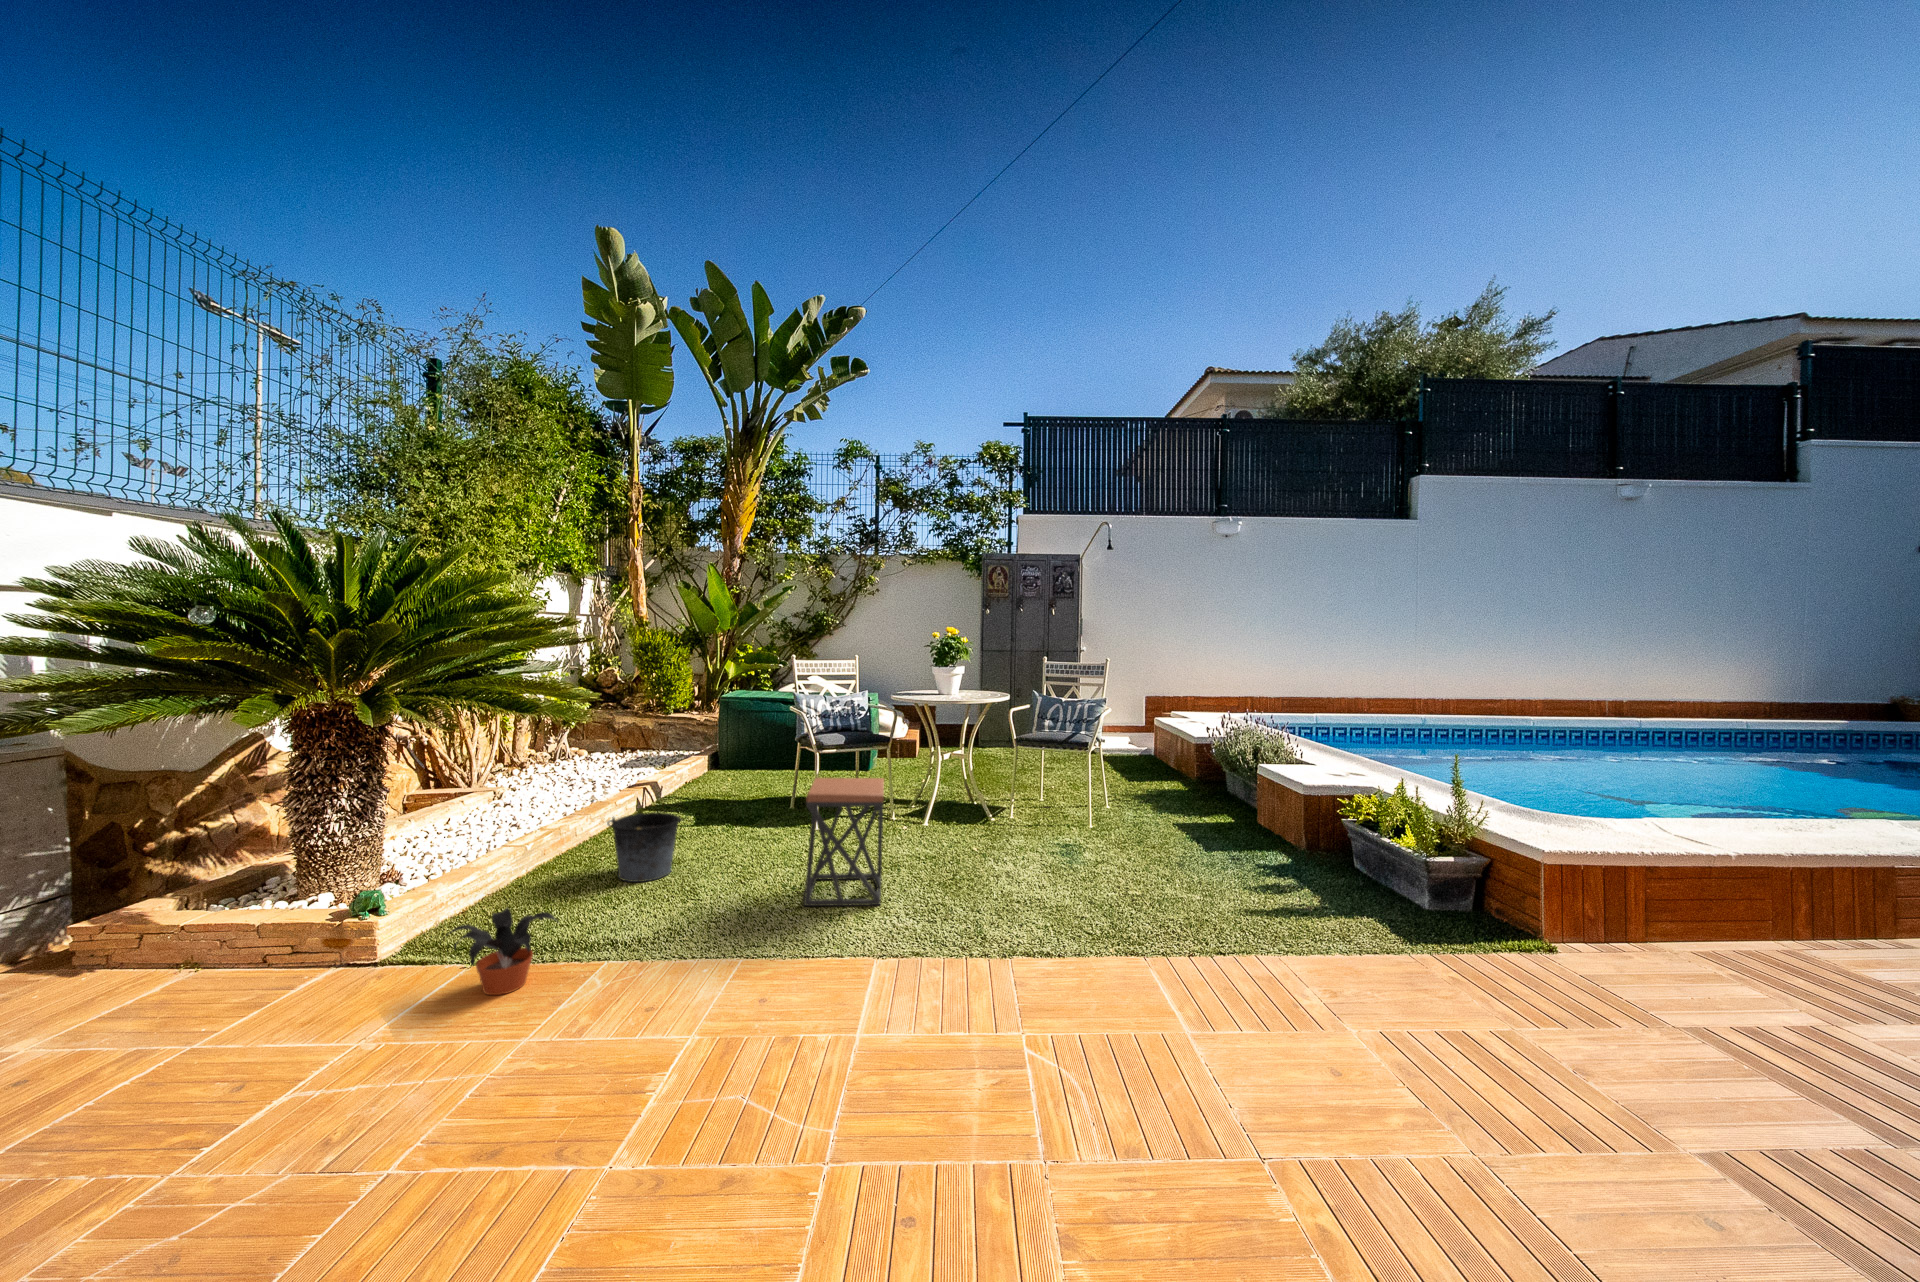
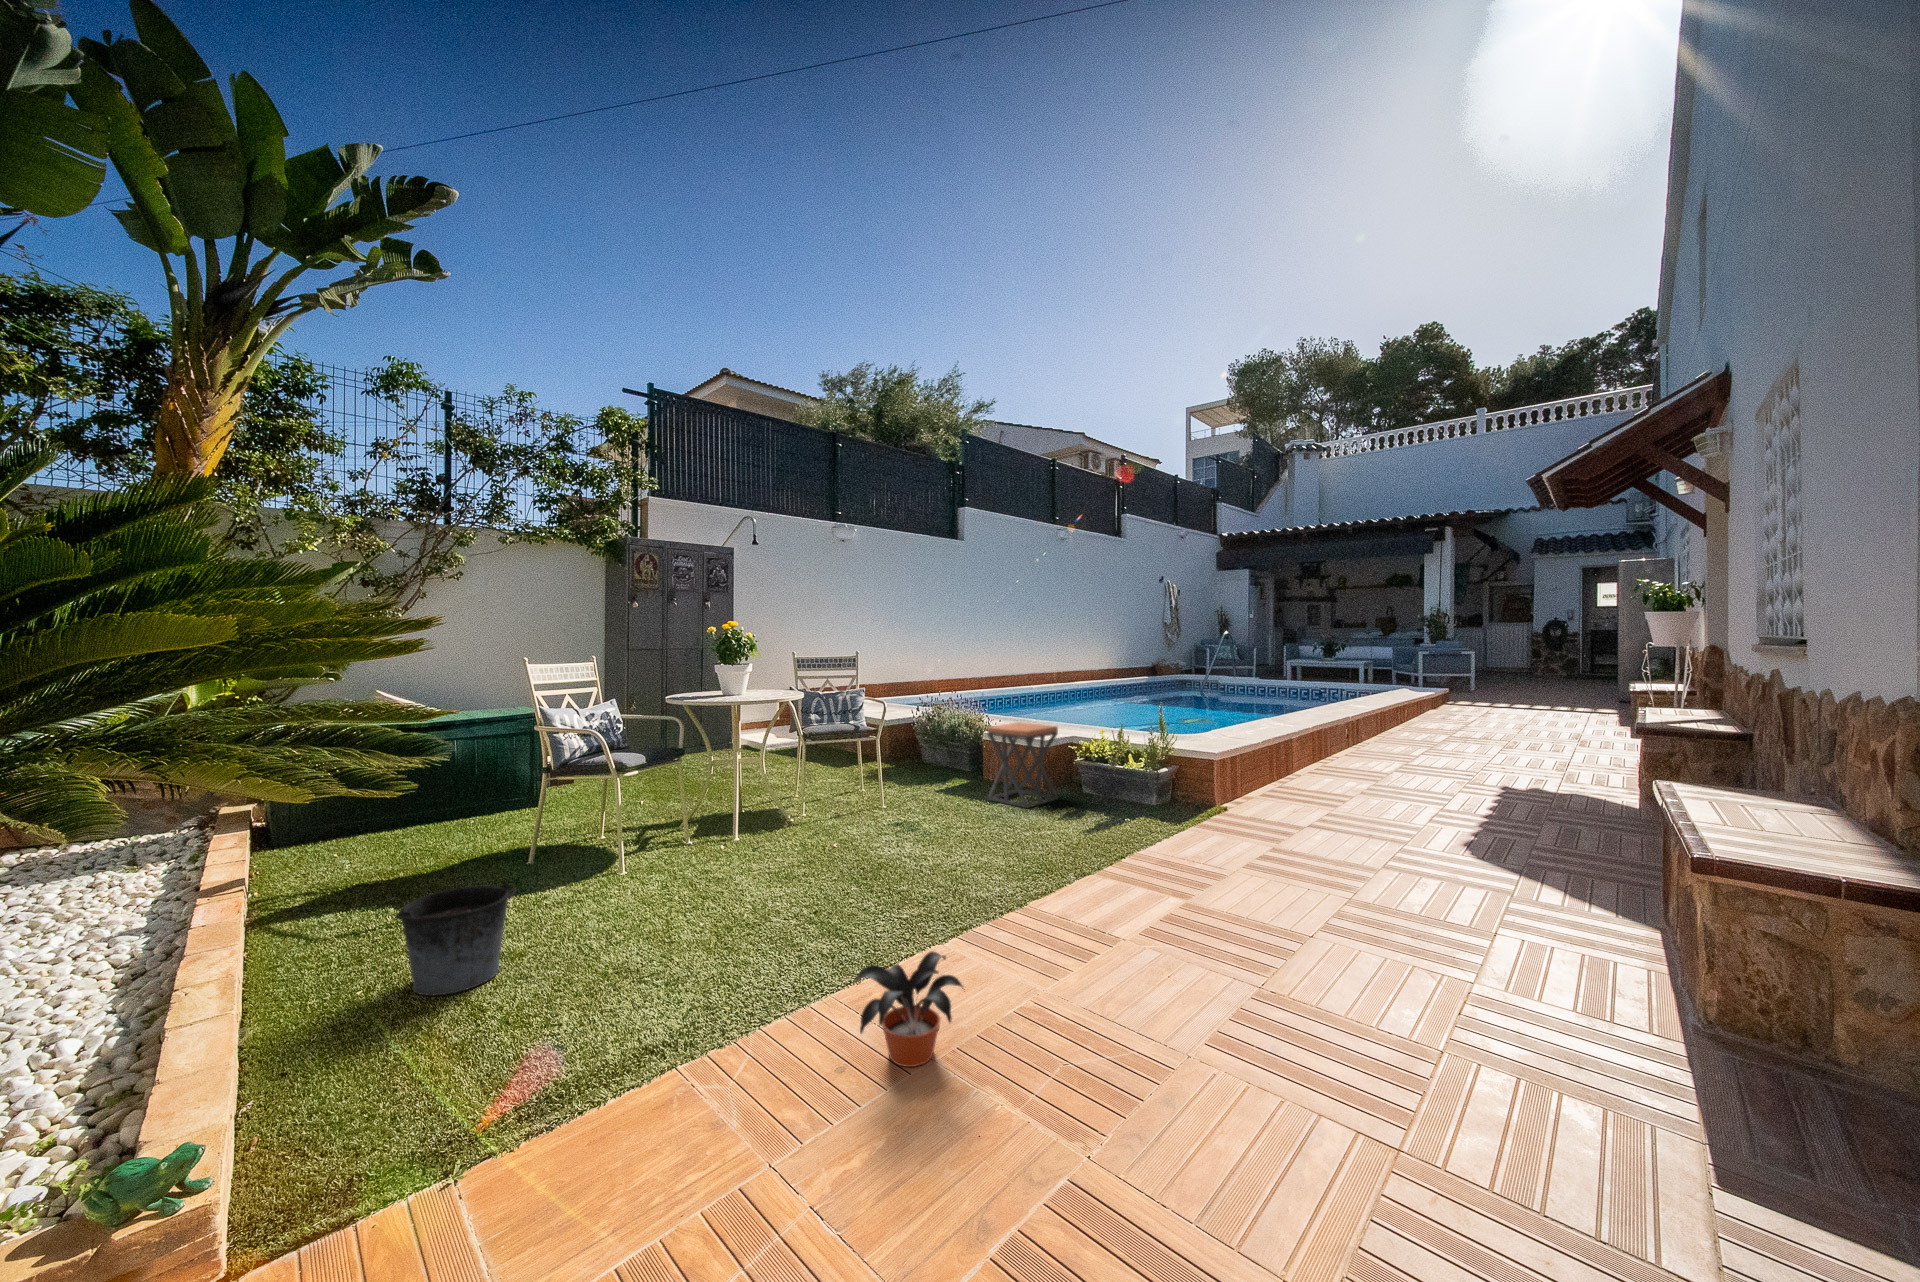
stool: present [804,778,884,906] -> present [987,722,1058,808]
potted plant: present [449,907,558,995] -> present [855,951,963,1067]

